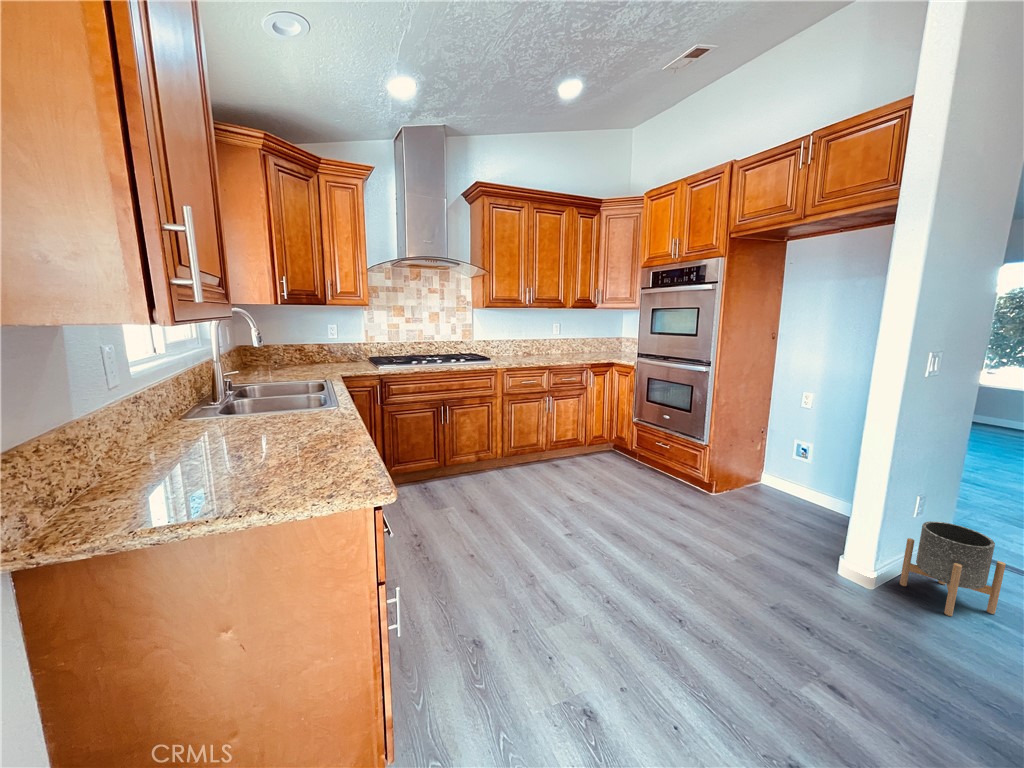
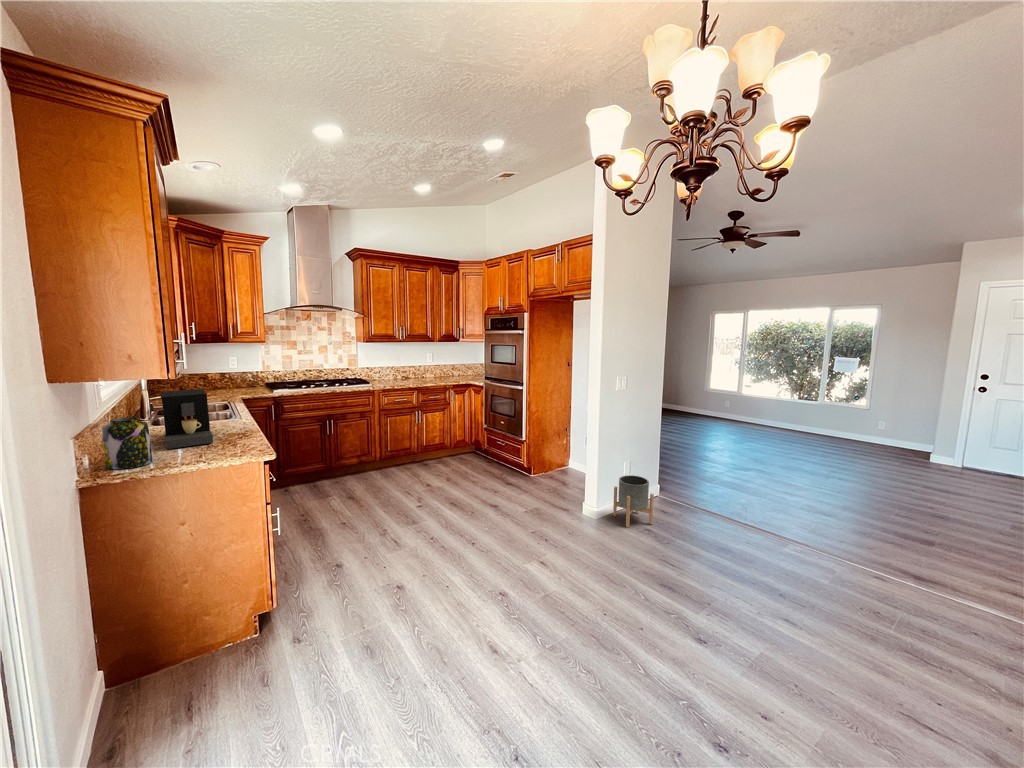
coffee maker: none [213,361,296,468] -> present [161,389,213,449]
jar: none [74,413,178,525] -> present [102,417,152,469]

